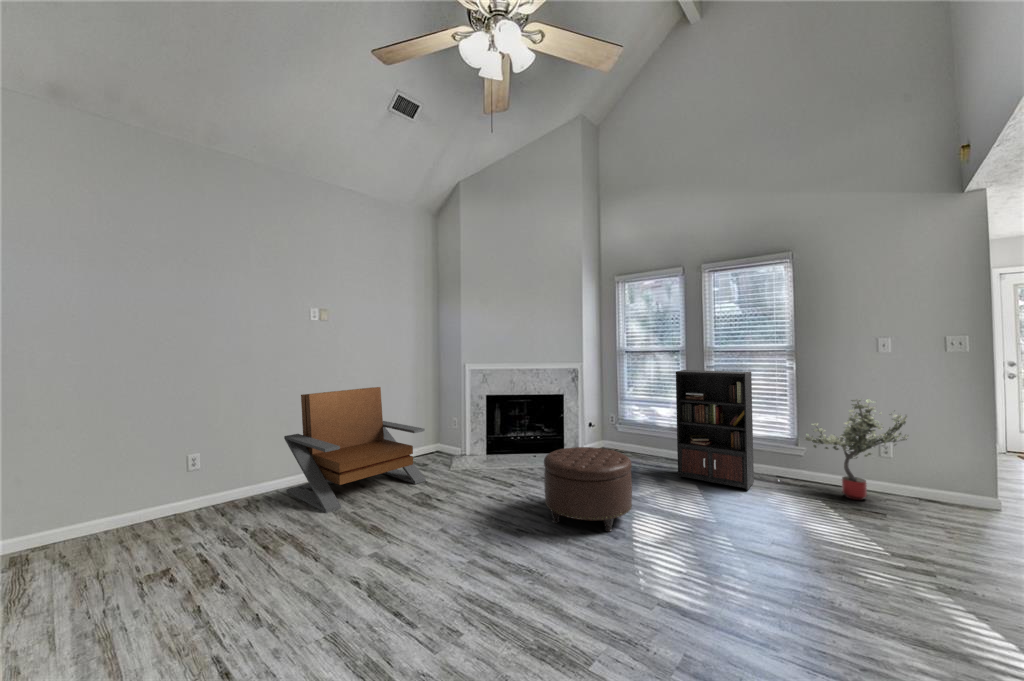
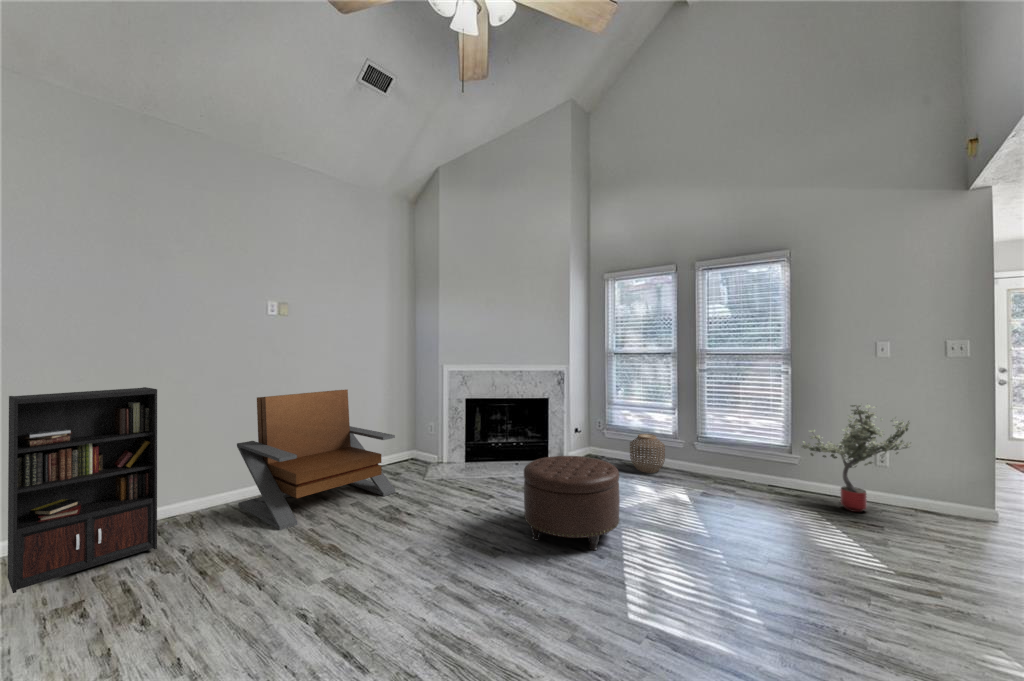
bookcase: present [676,370,780,490] -> present [8,387,168,593]
woven basket: none [642,427,676,464] -> present [630,434,665,473]

